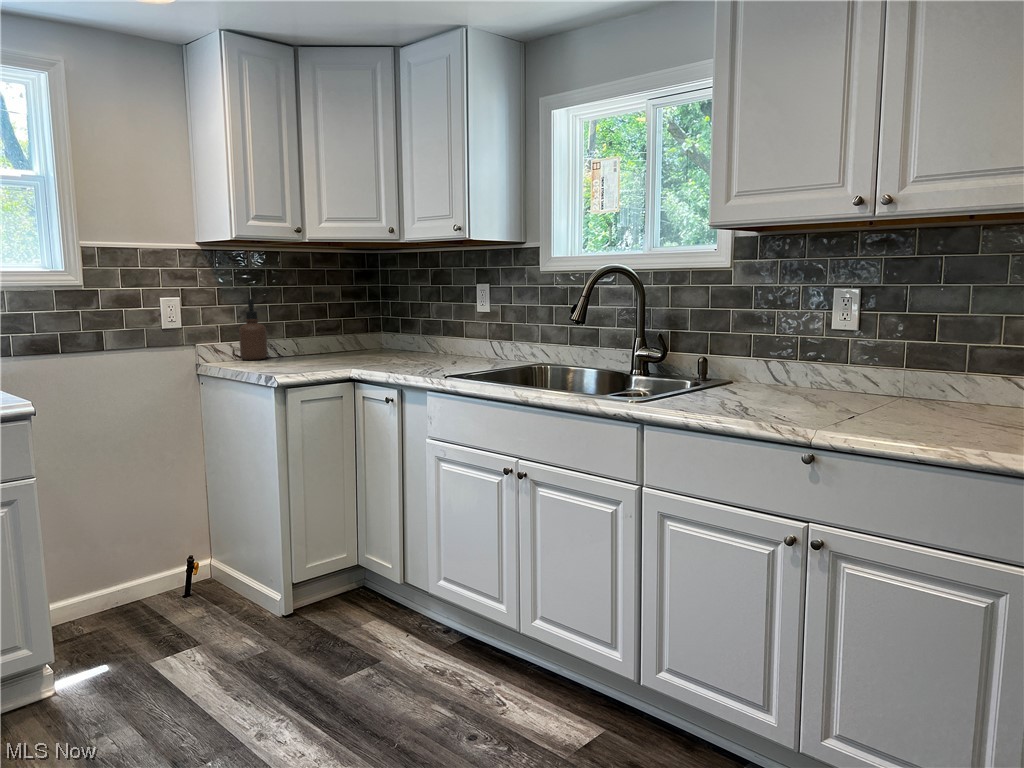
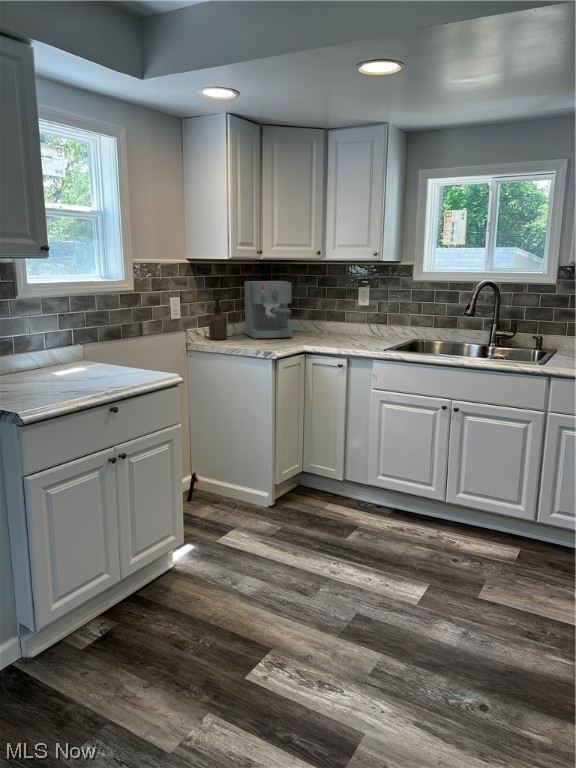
coffee maker: none [302,275,371,360] -> present [245,281,293,339]

